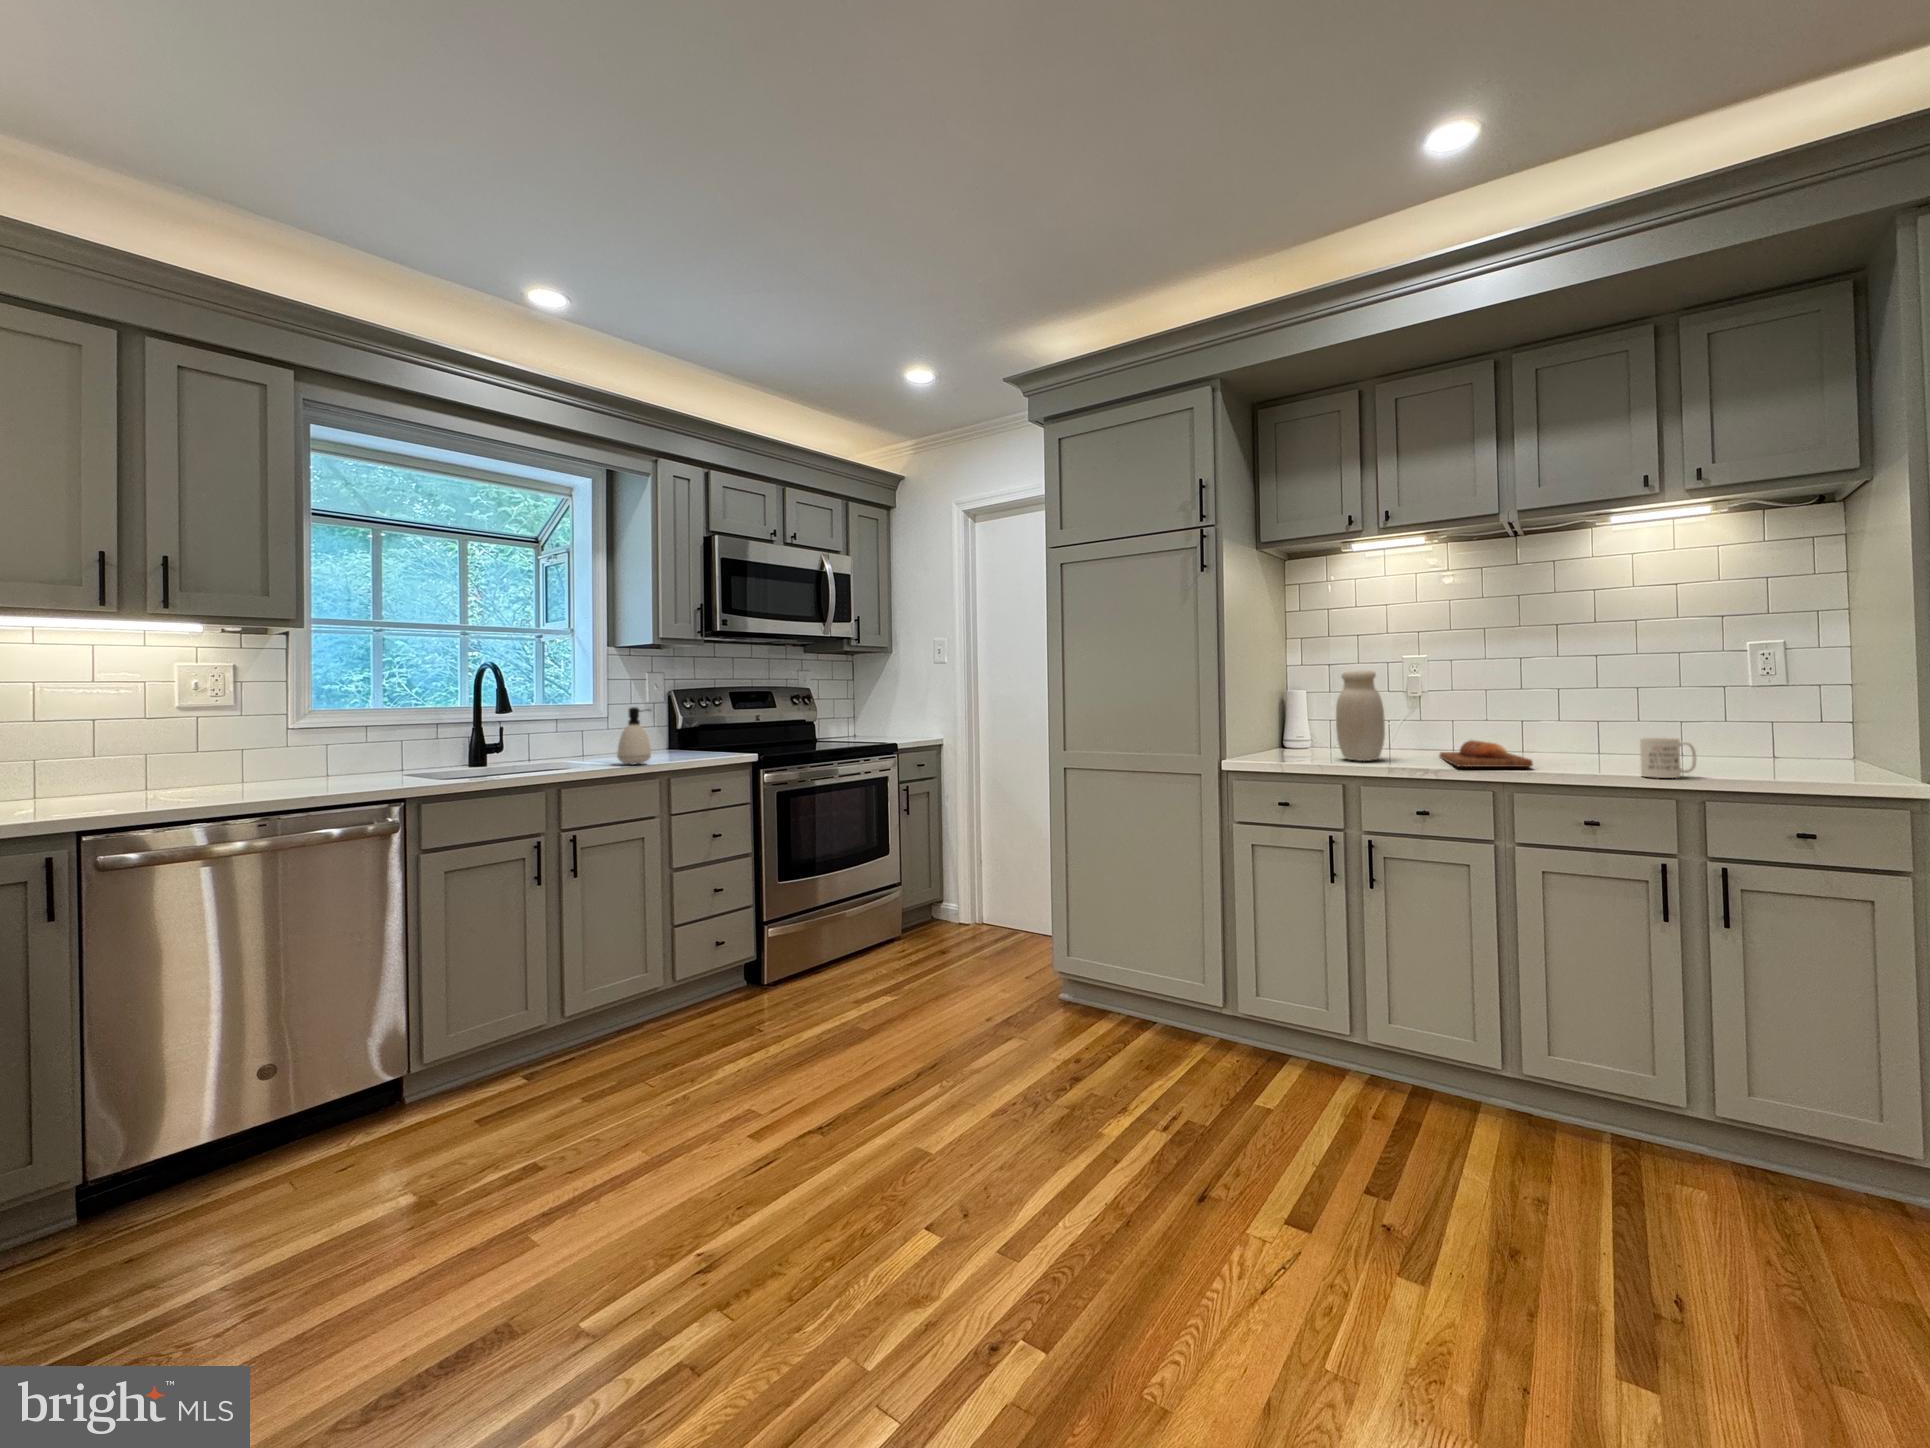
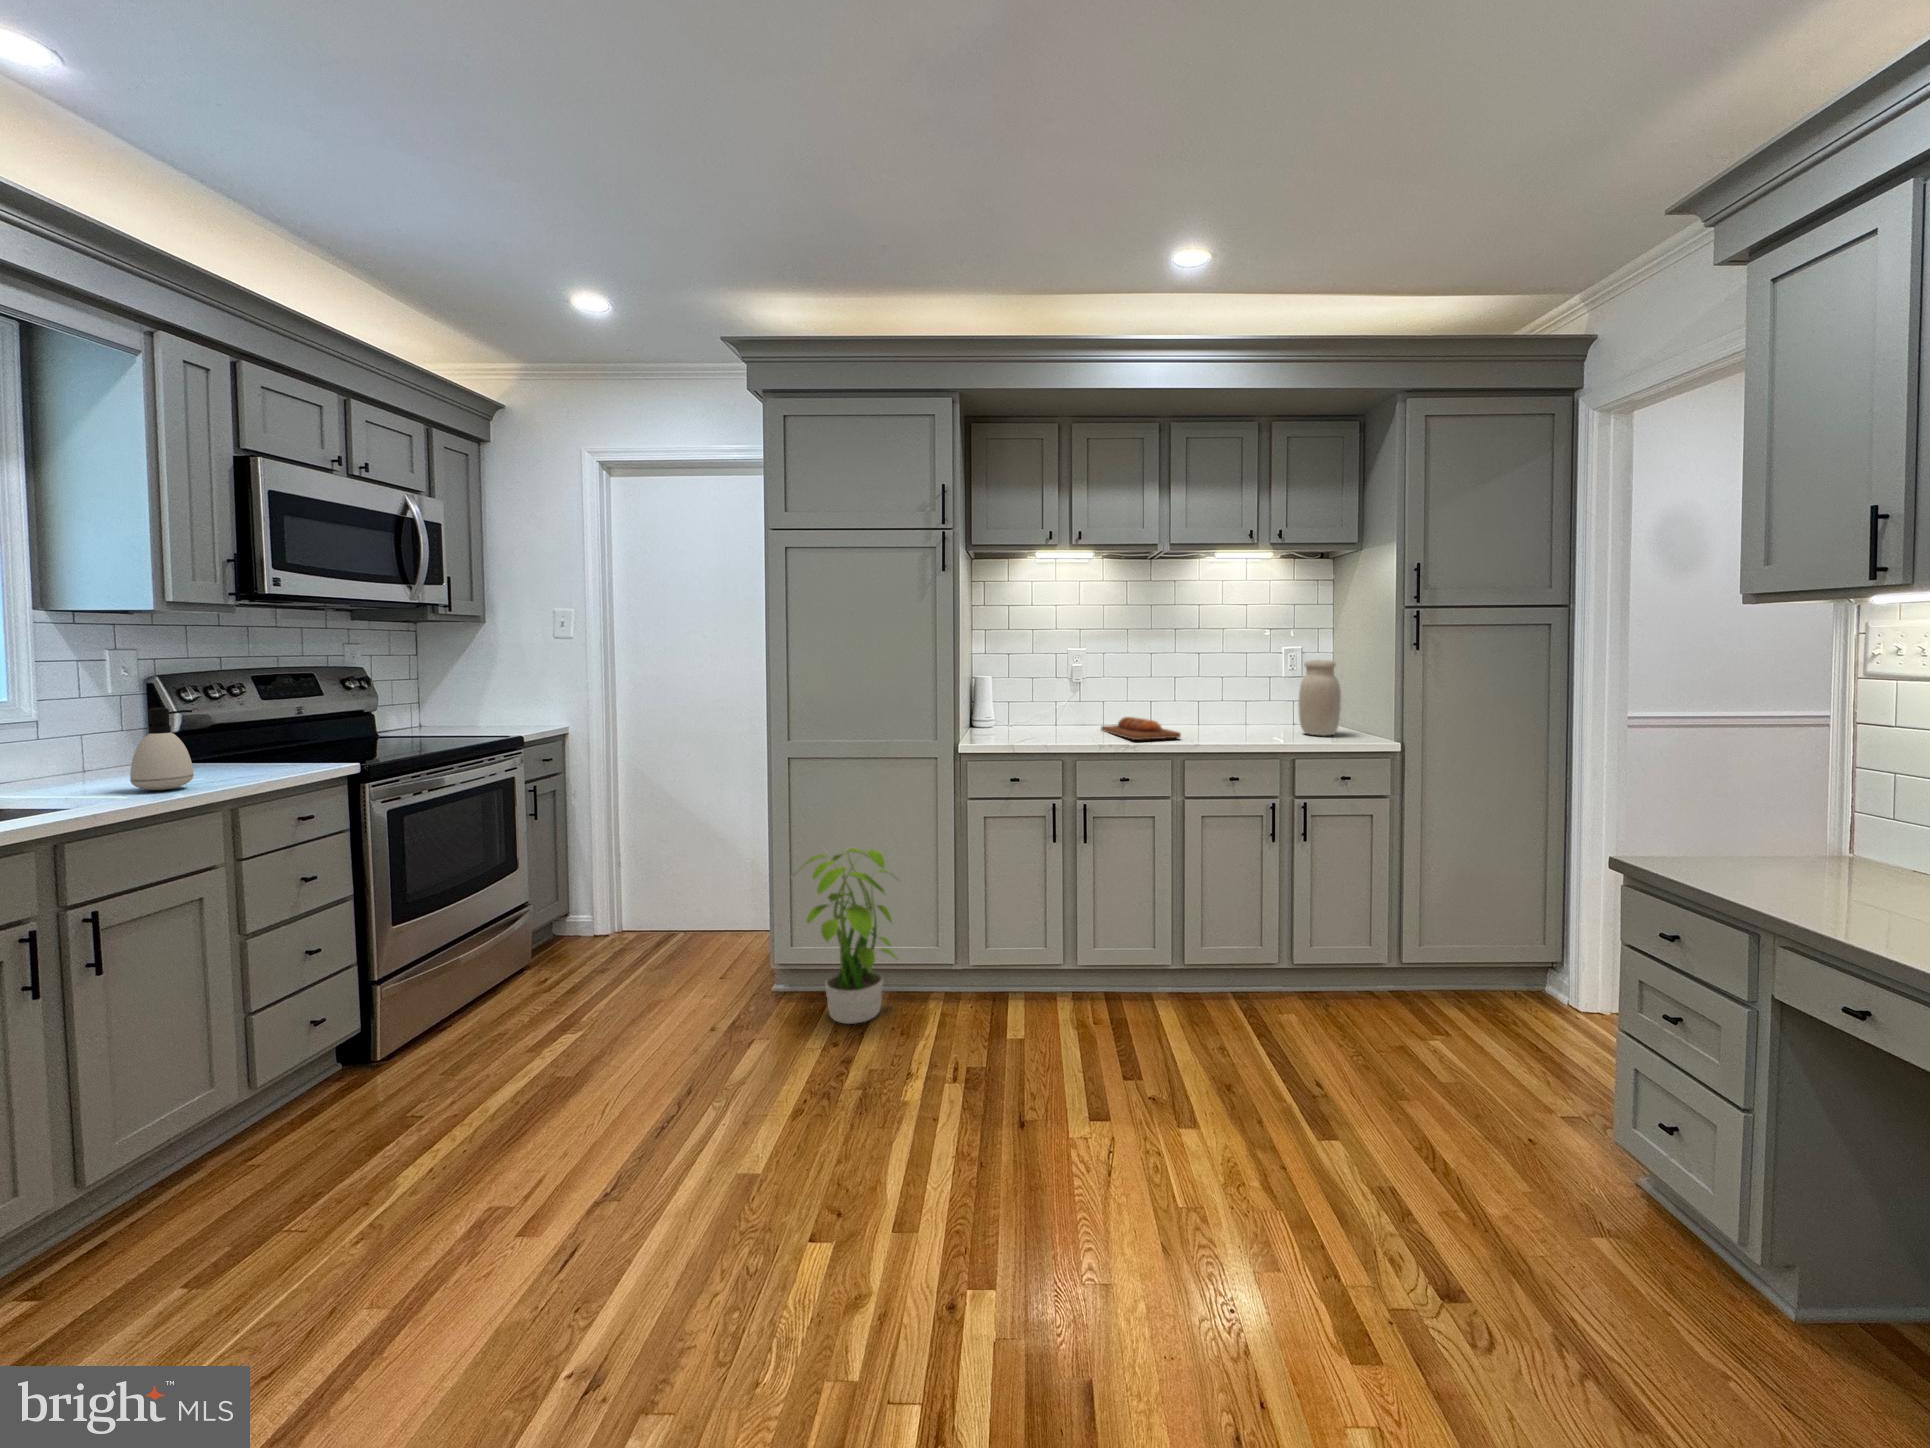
jar: present [1336,670,1385,761] -> present [1299,660,1341,736]
mug: present [1640,738,1696,778] -> none [1251,715,1281,743]
potted plant: none [1058,859,1173,1052] -> present [792,848,897,1024]

